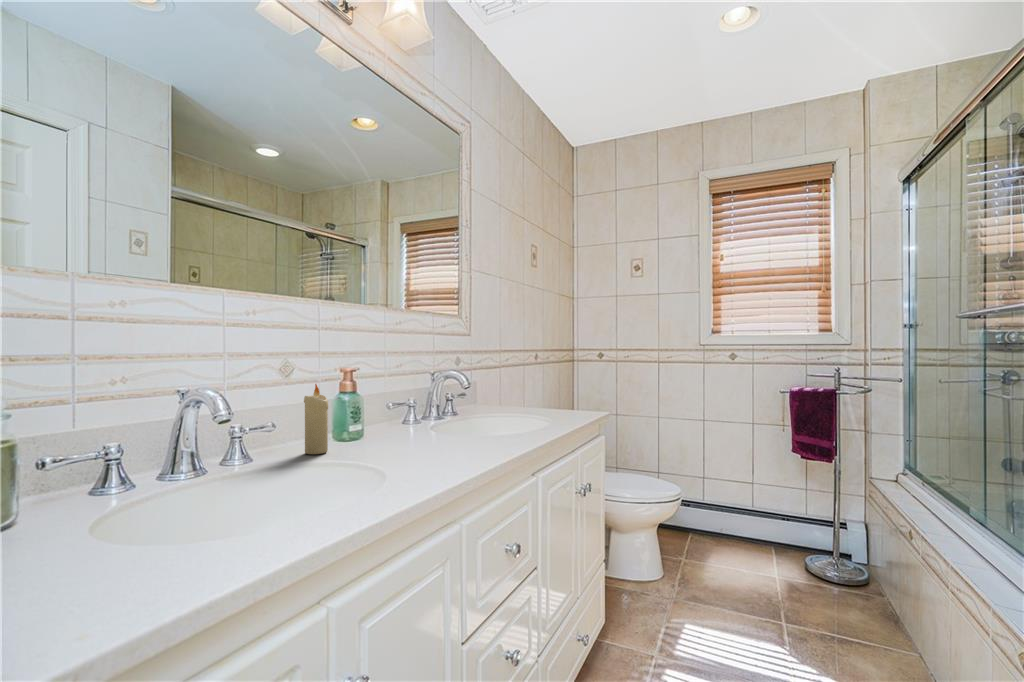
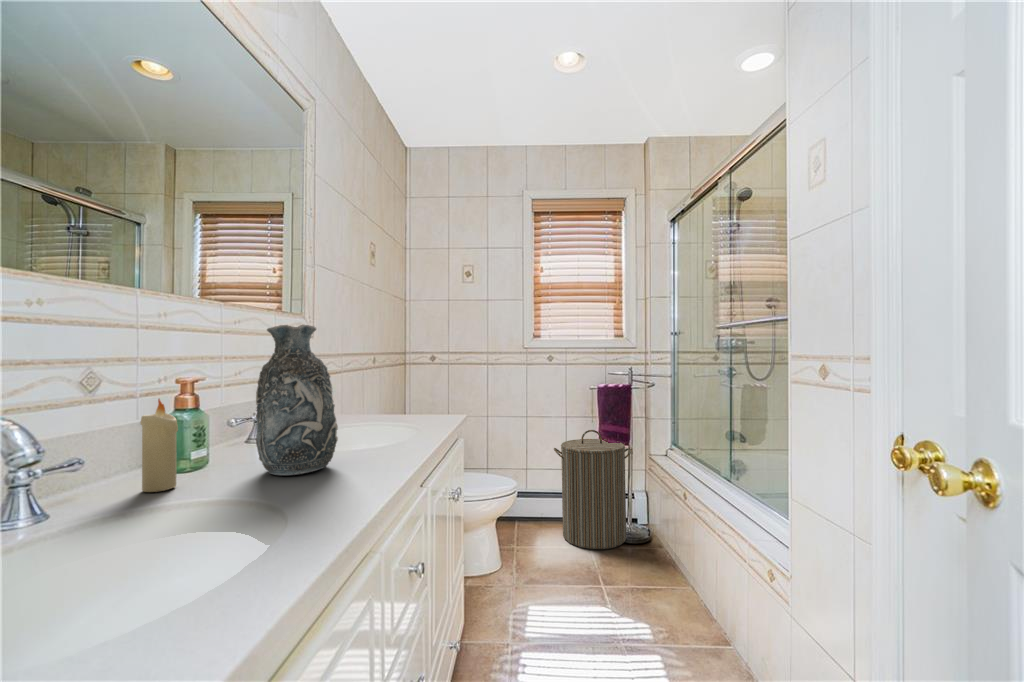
decorative vase: none [384,325,449,452] -> present [256,325,338,475]
laundry hamper: none [733,440,838,582] -> present [554,430,632,549]

